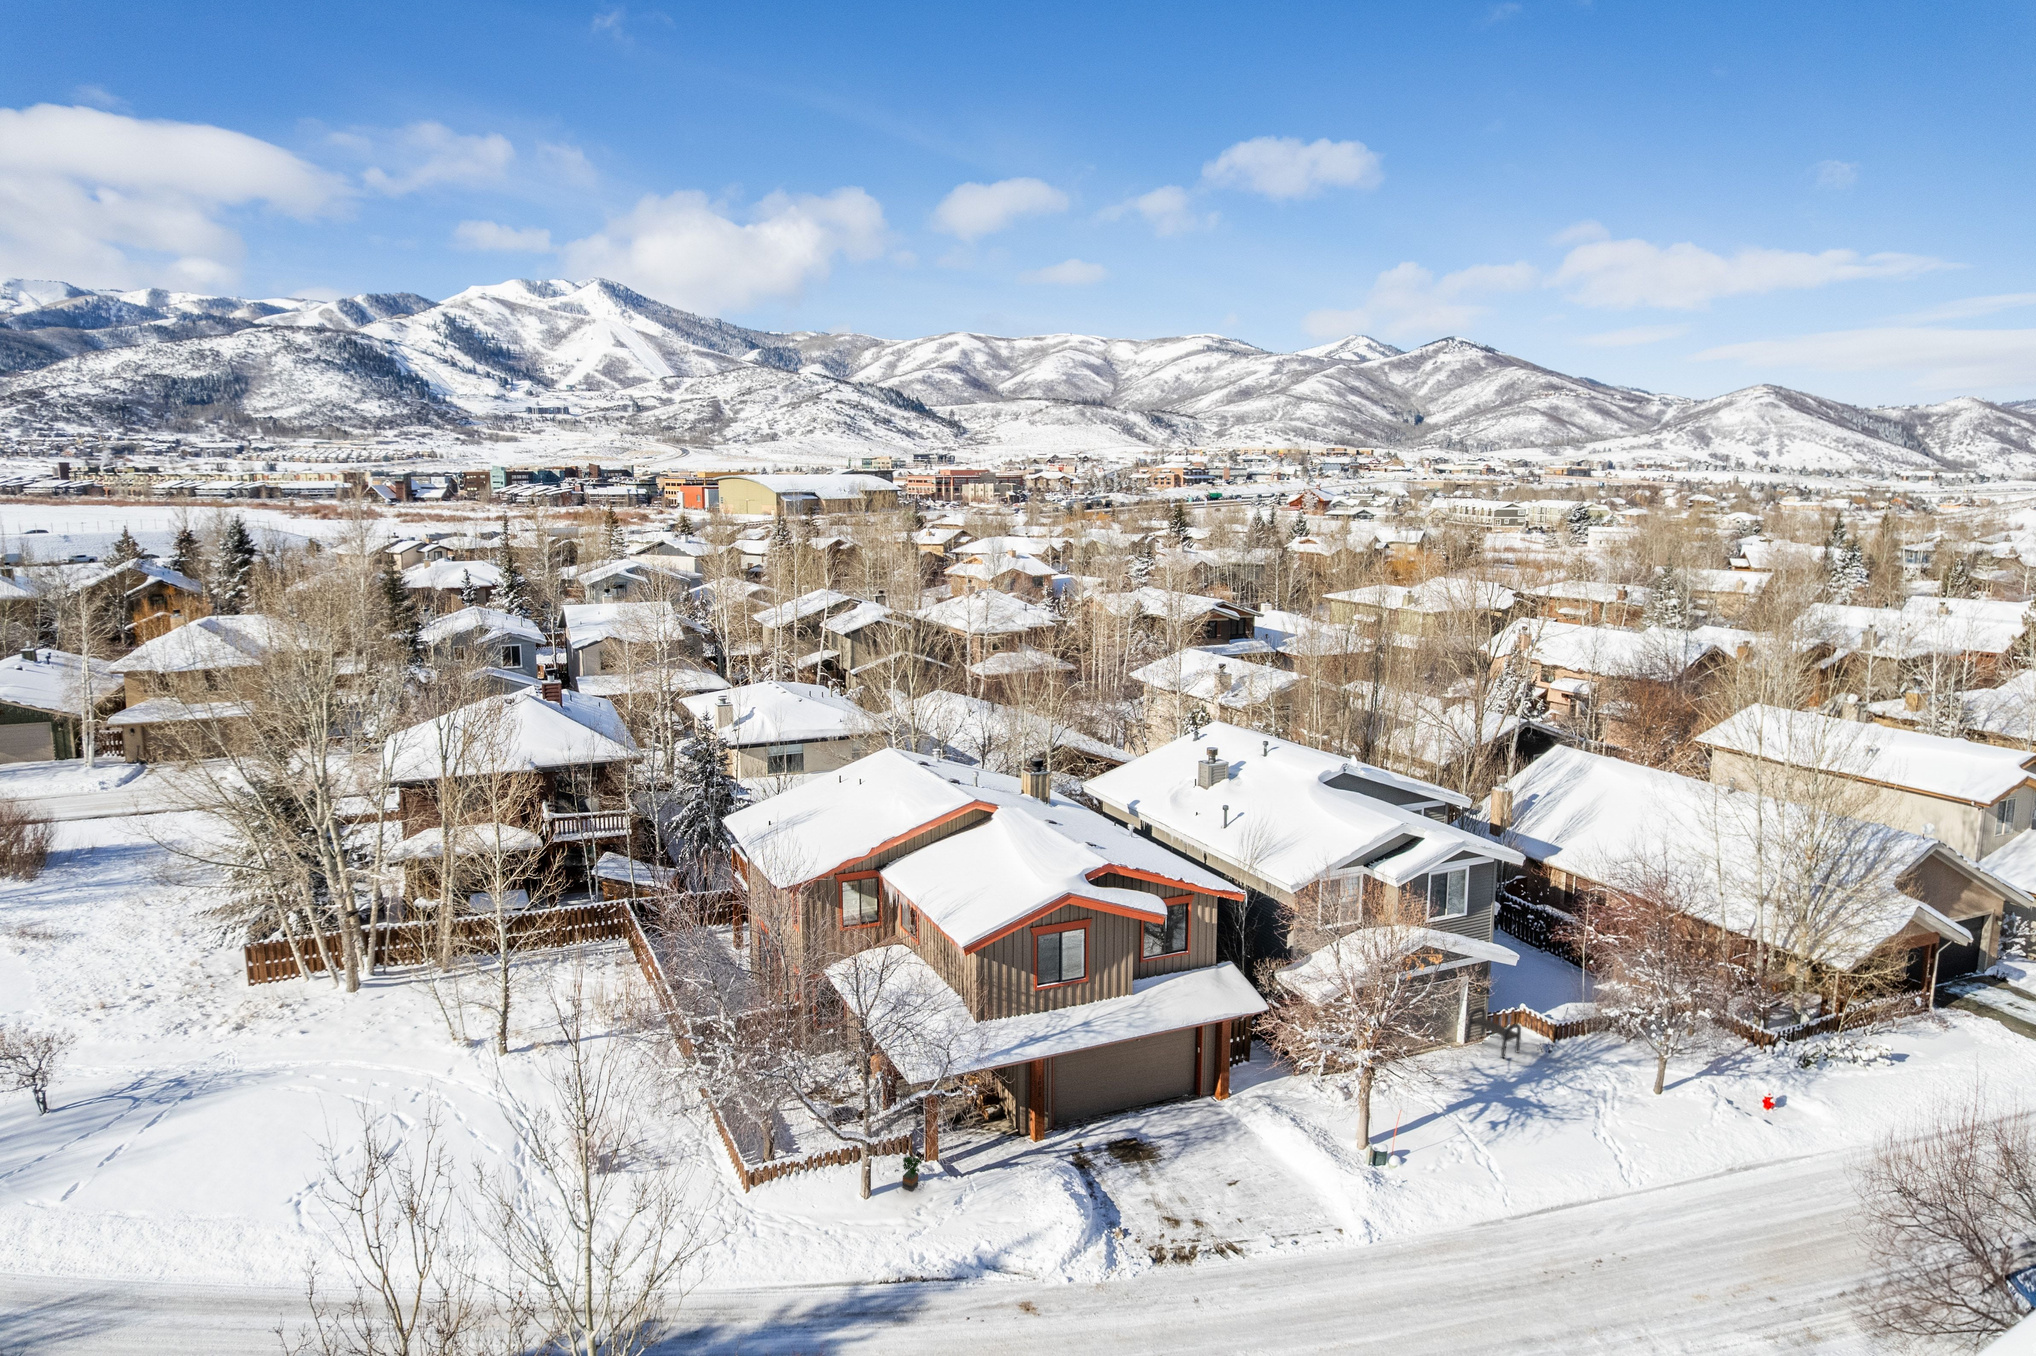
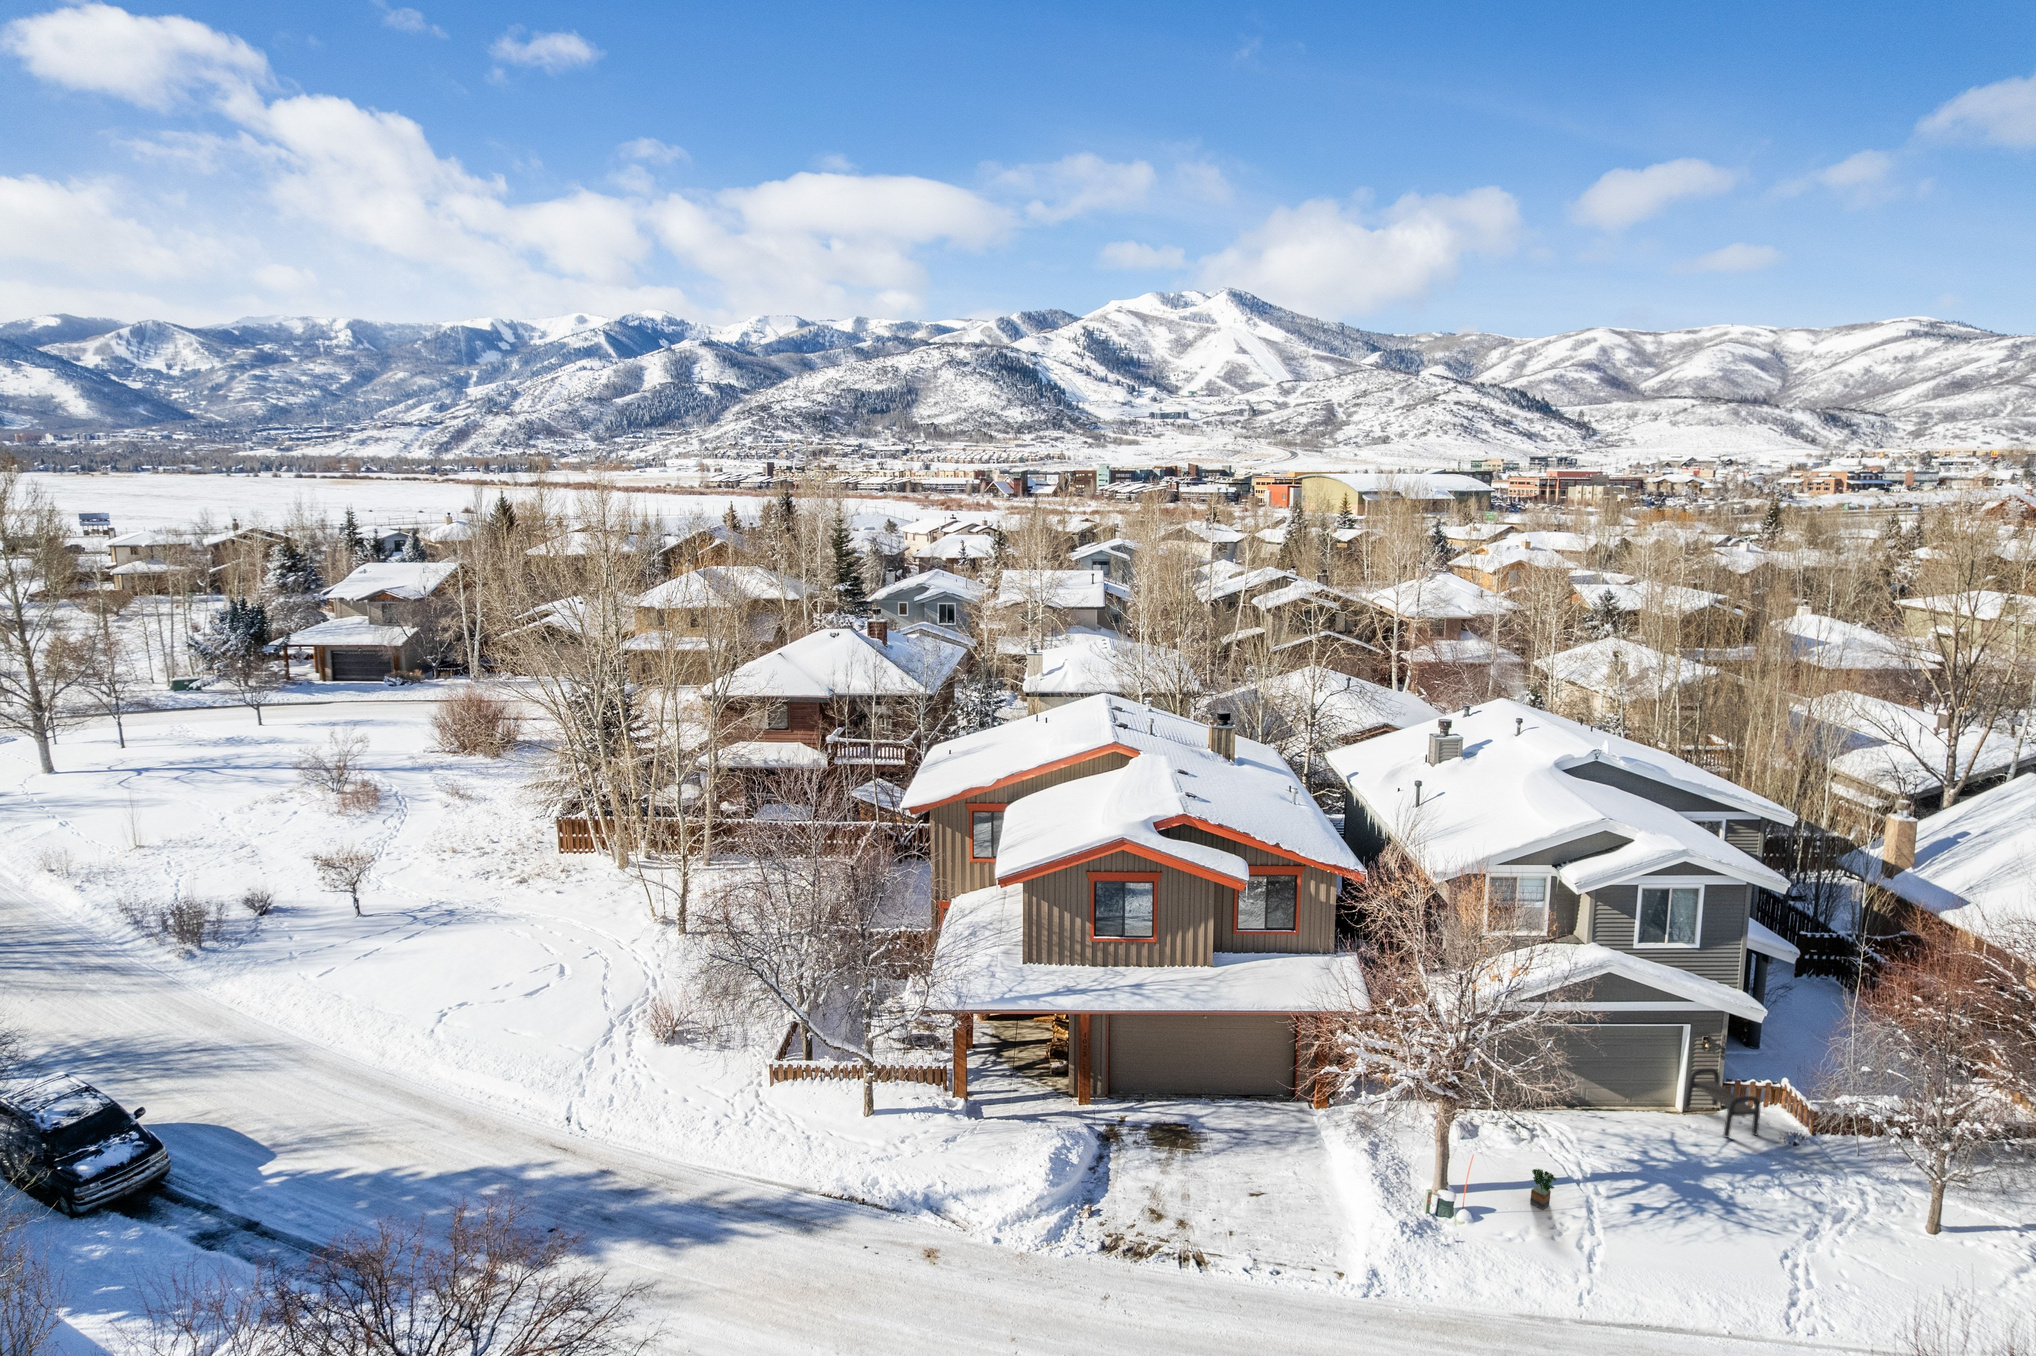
potted tree: present [903,1156,922,1191] -> present [1530,1169,1556,1210]

